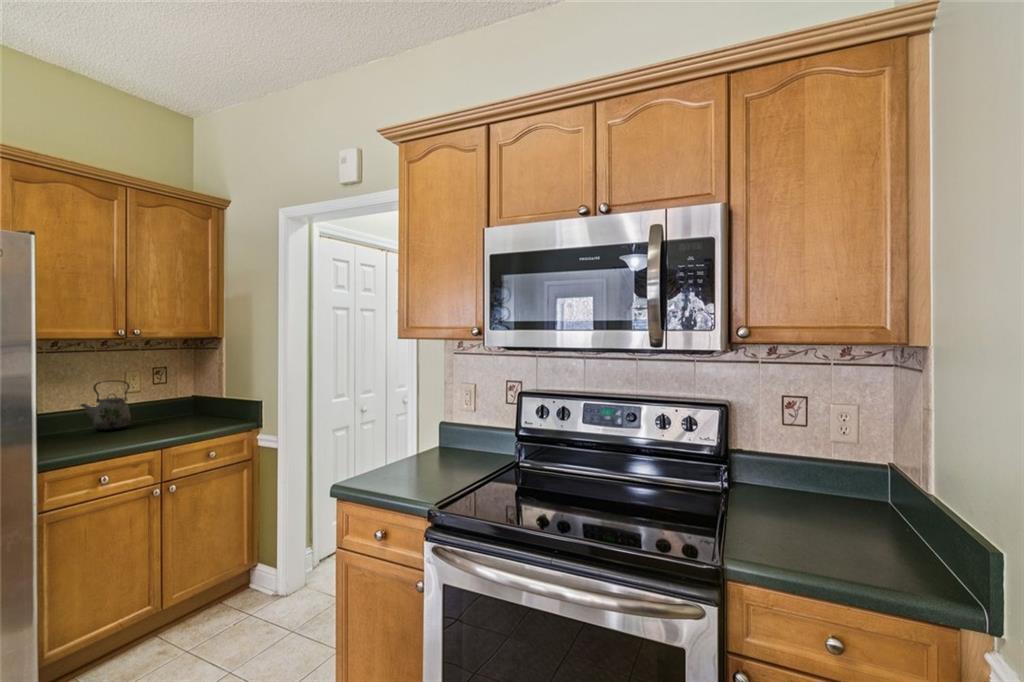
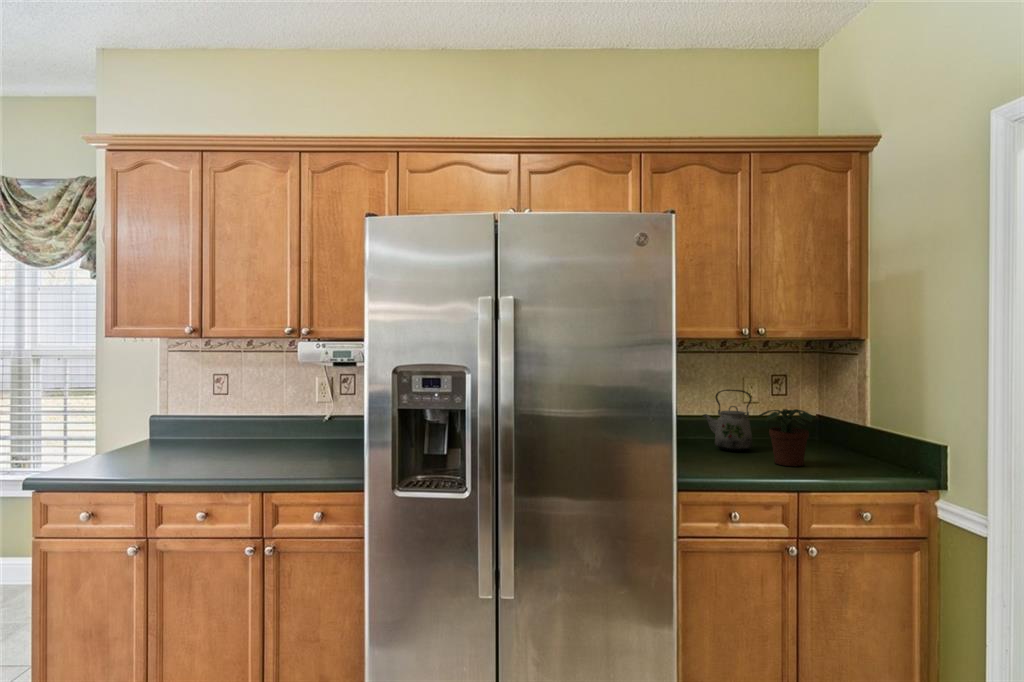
potted plant: none [132,390,181,433] -> present [759,409,815,466]

